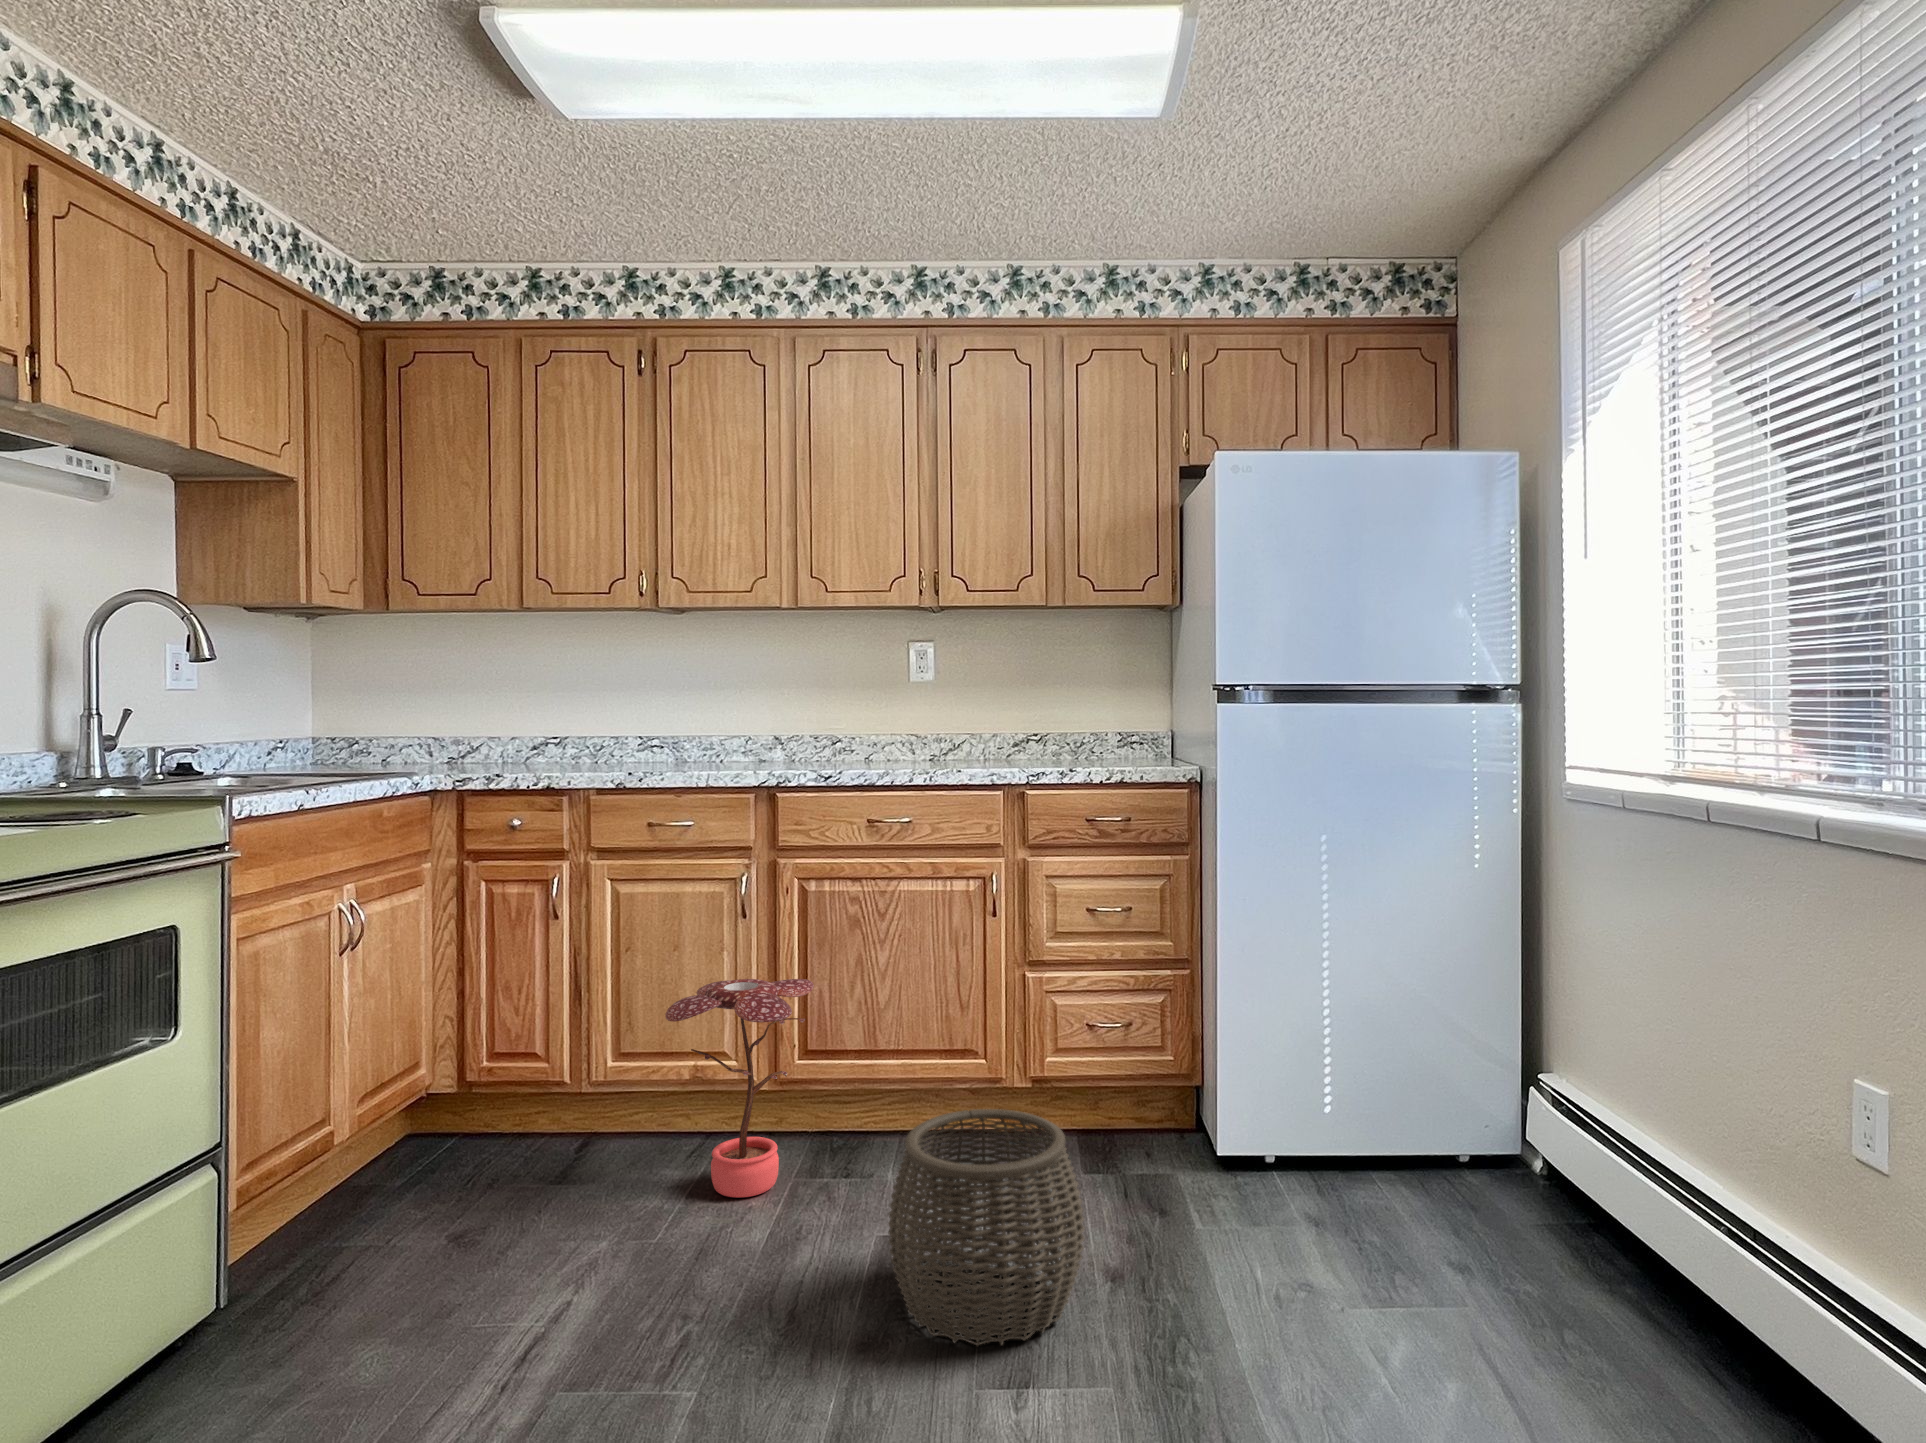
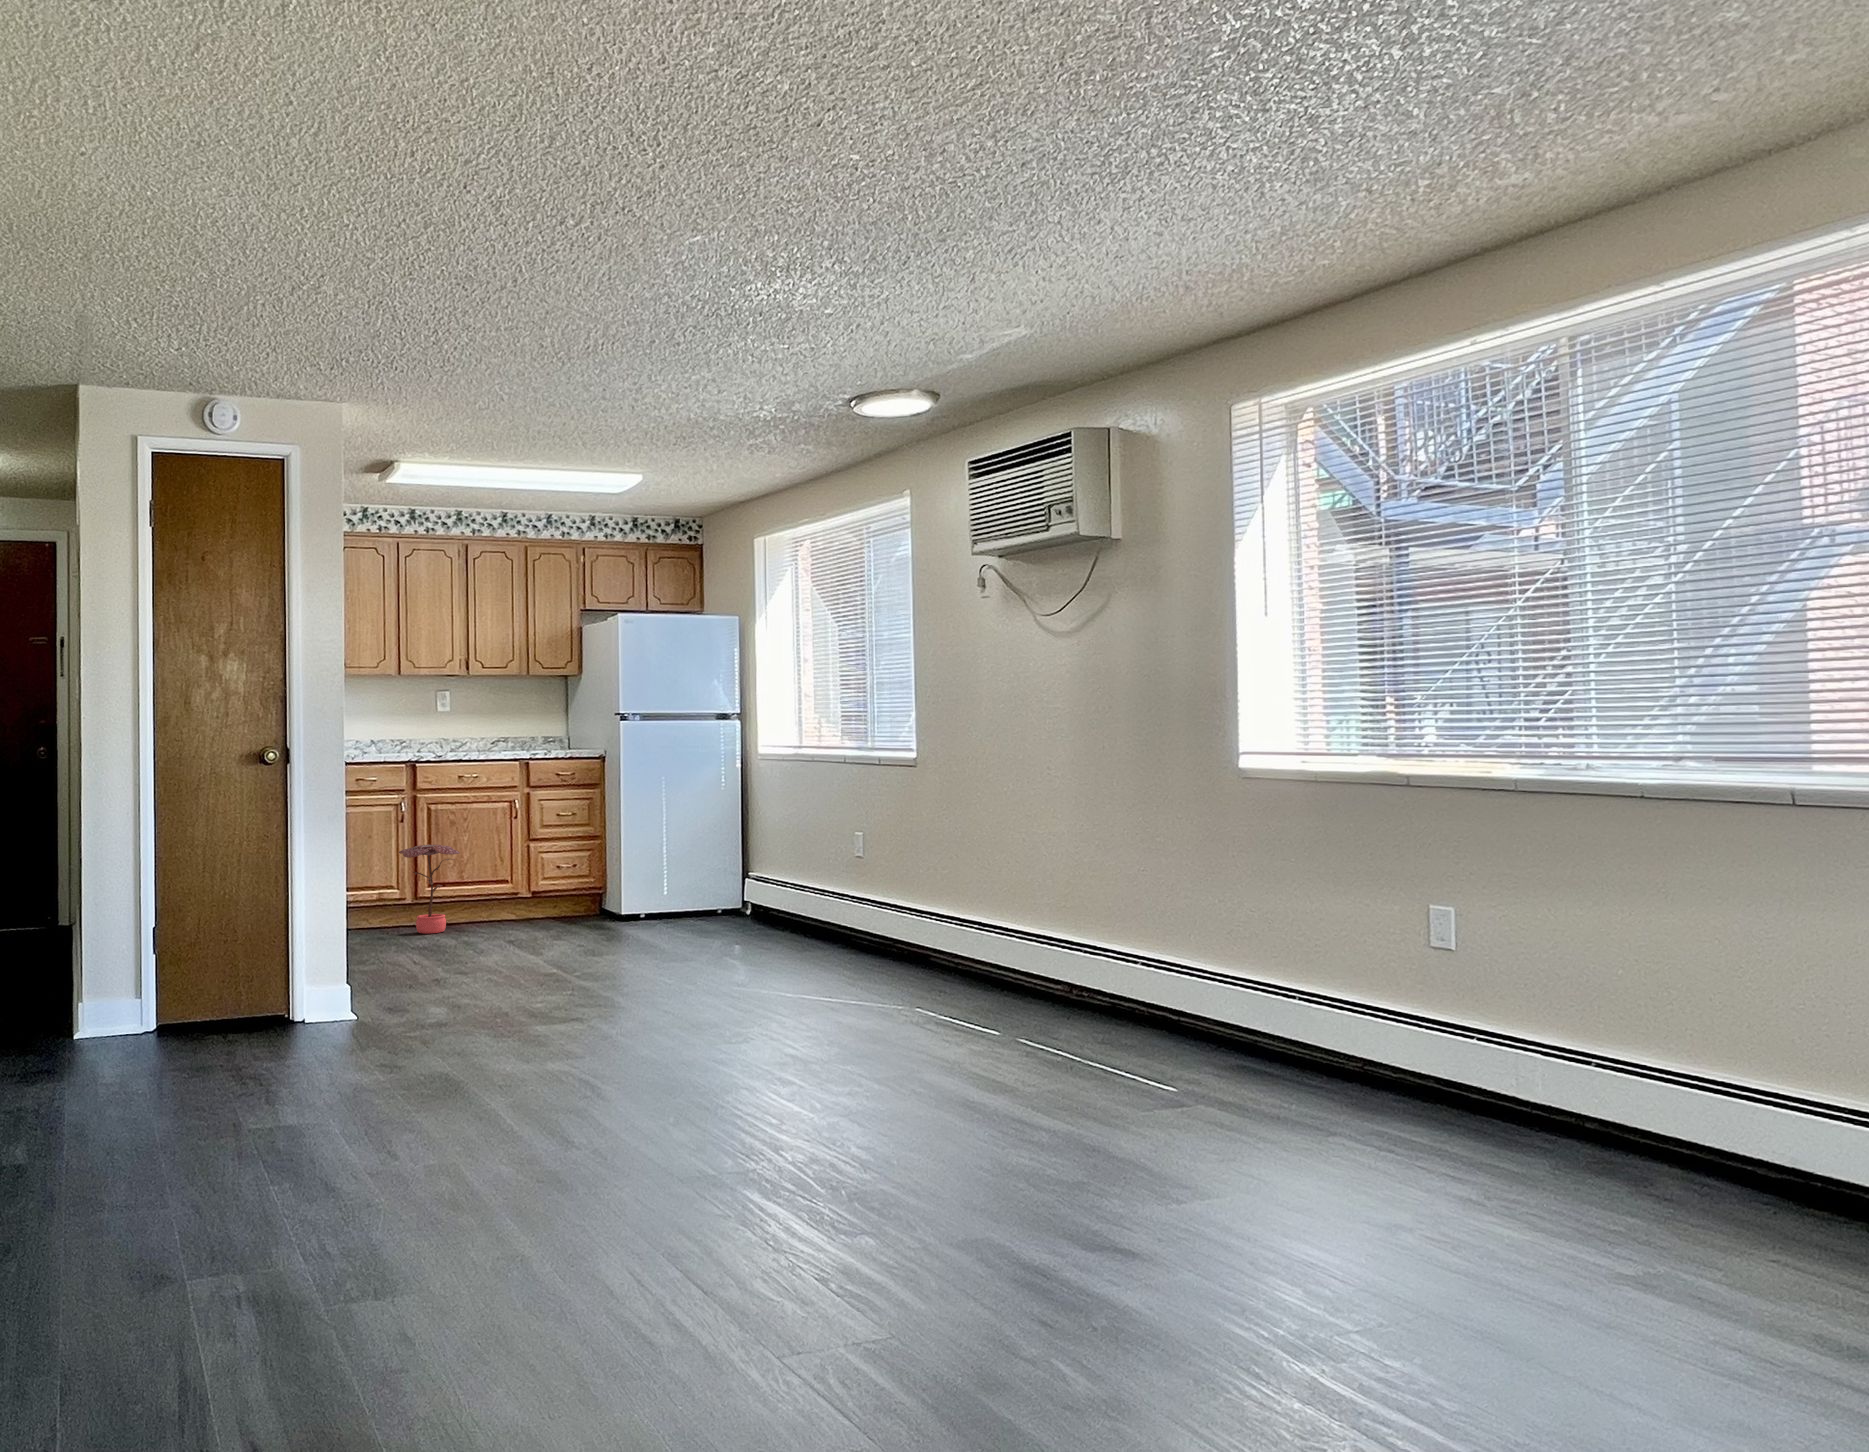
woven basket: present [888,1109,1085,1346] -> none [533,870,604,934]

